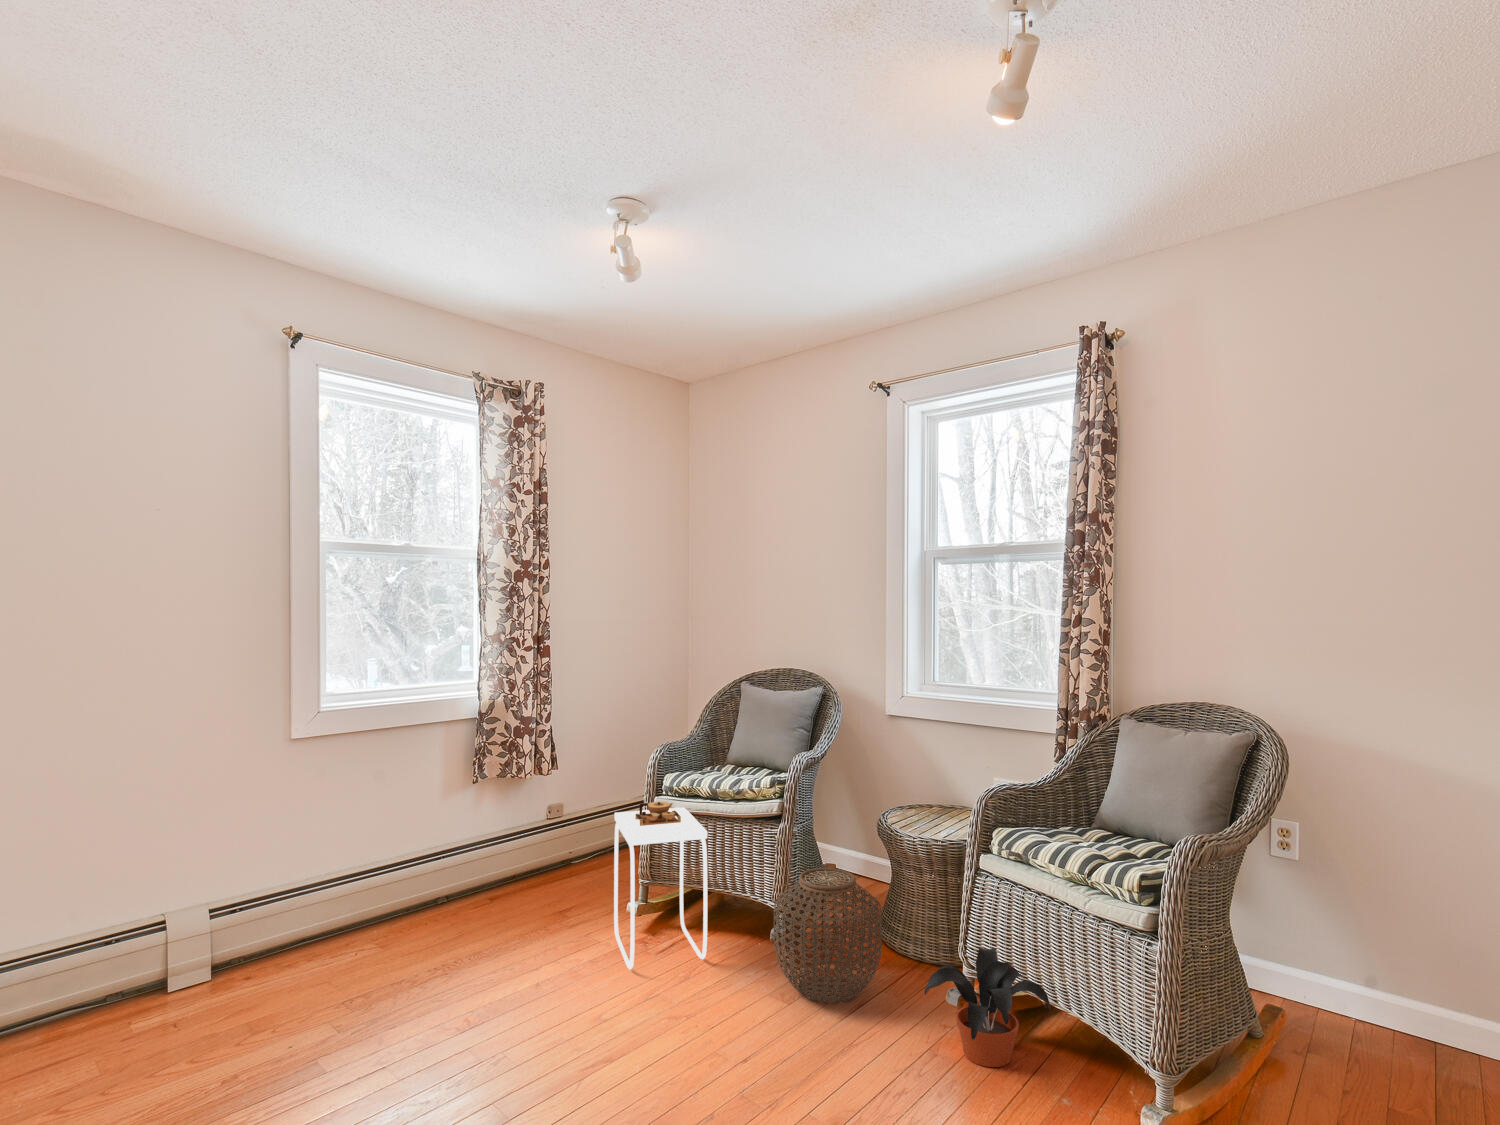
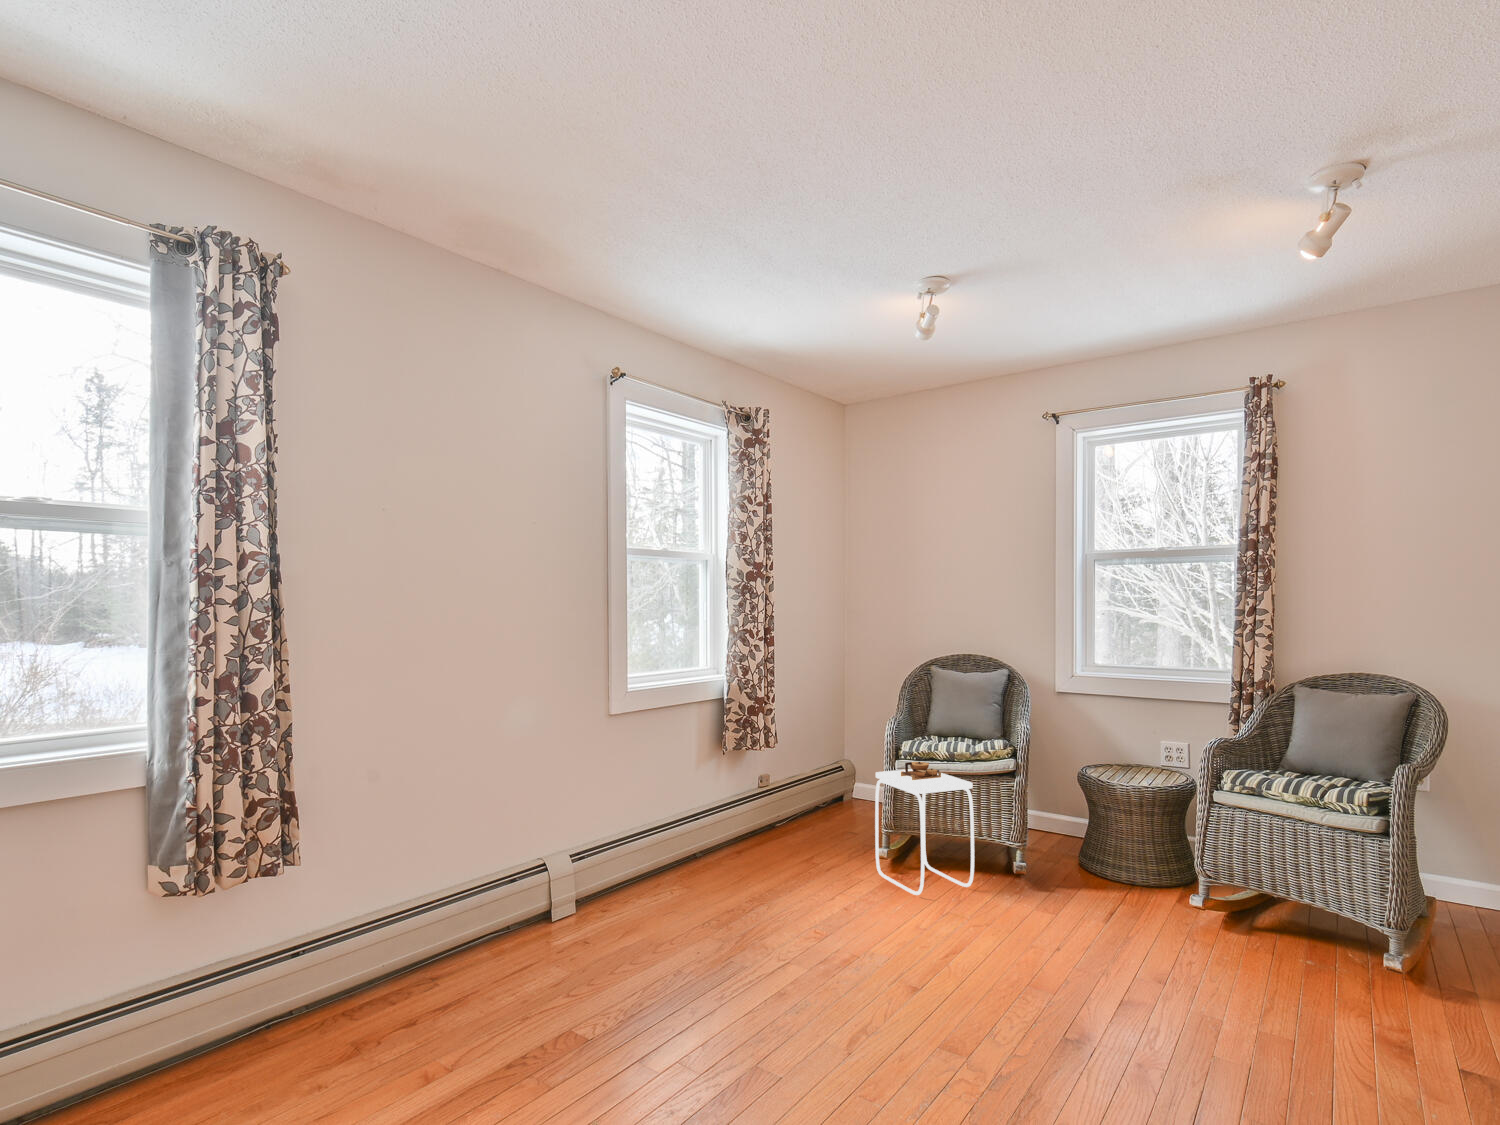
woven basket: present [774,868,882,1003] -> none [1037,809,1129,911]
potted plant: present [925,947,1051,1067] -> none [1186,859,1292,944]

